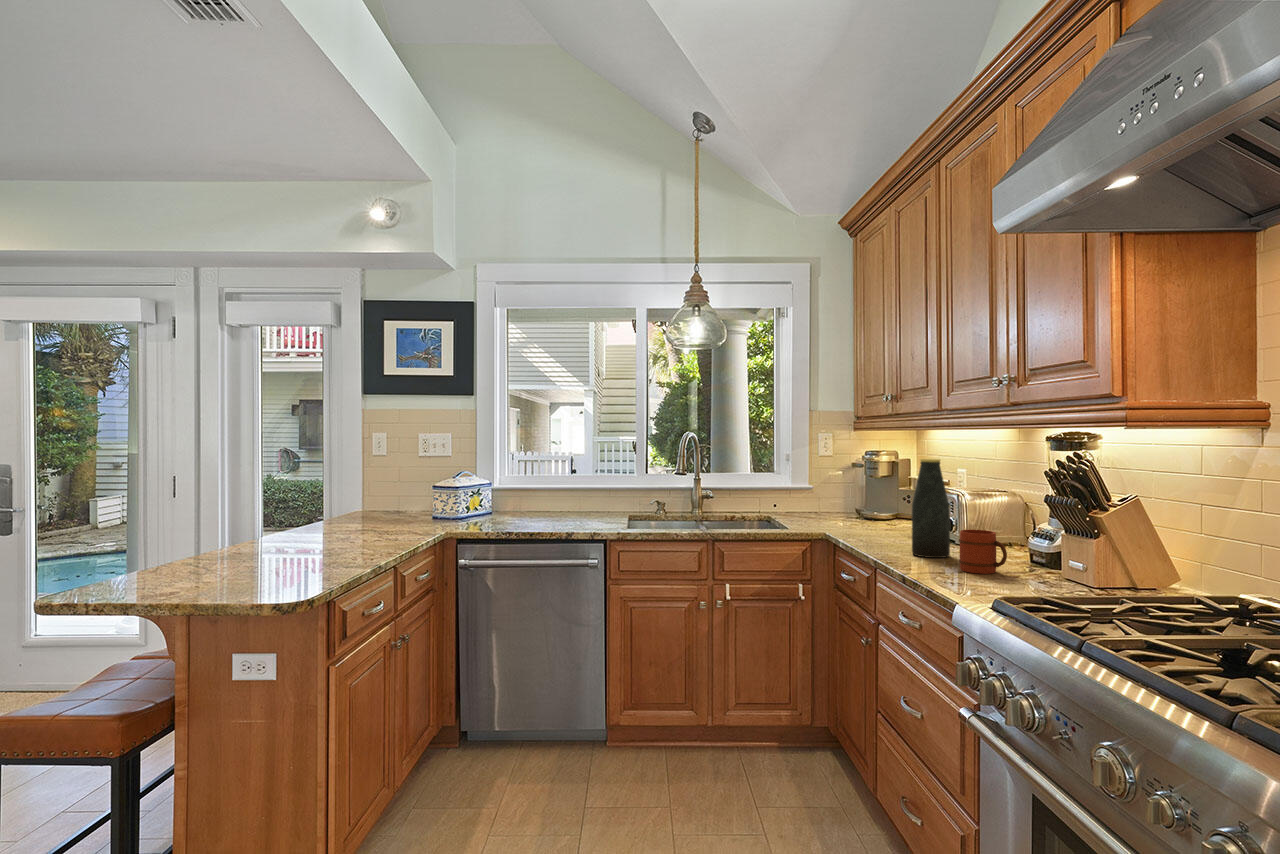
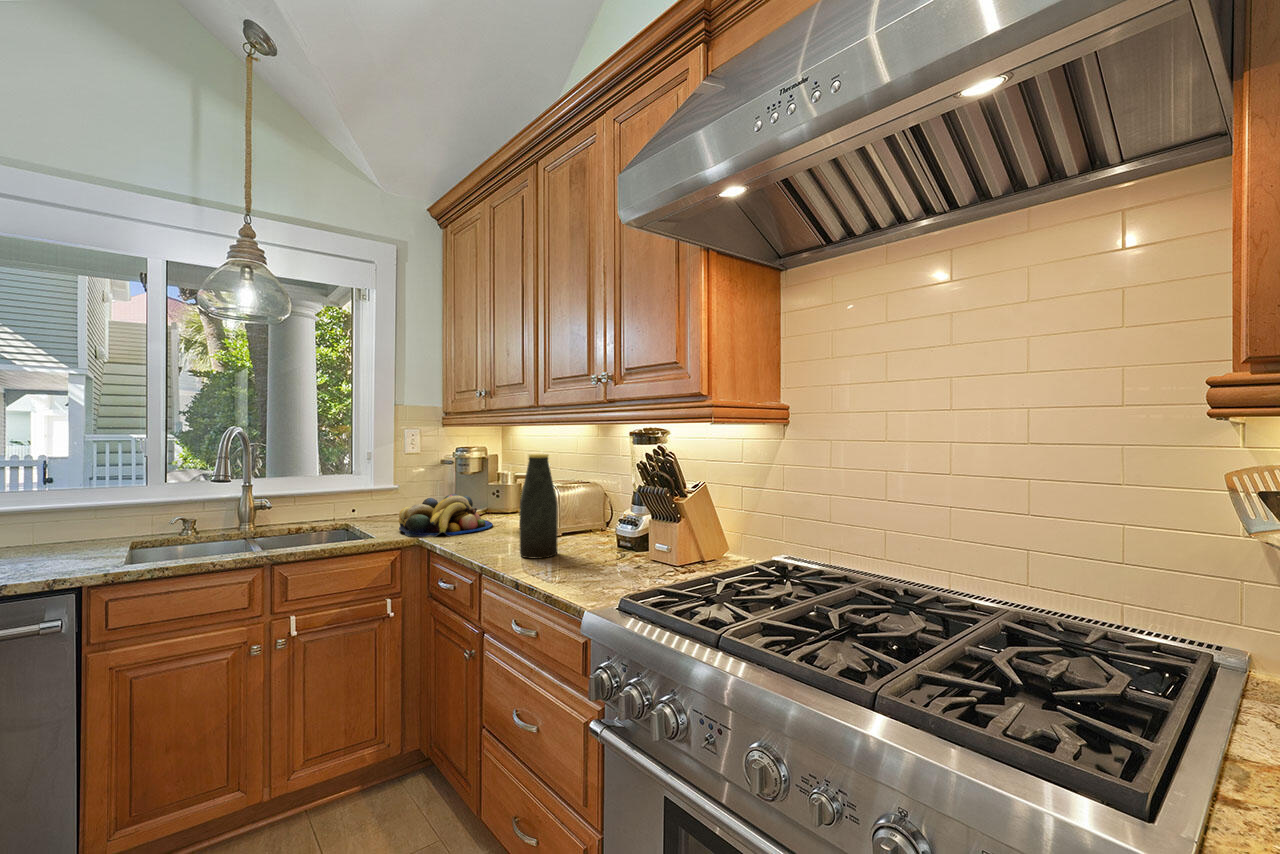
fruit bowl: none [811,497,899,534] -> present [399,494,493,537]
mug: present [959,530,1007,574] -> none [576,526,622,573]

